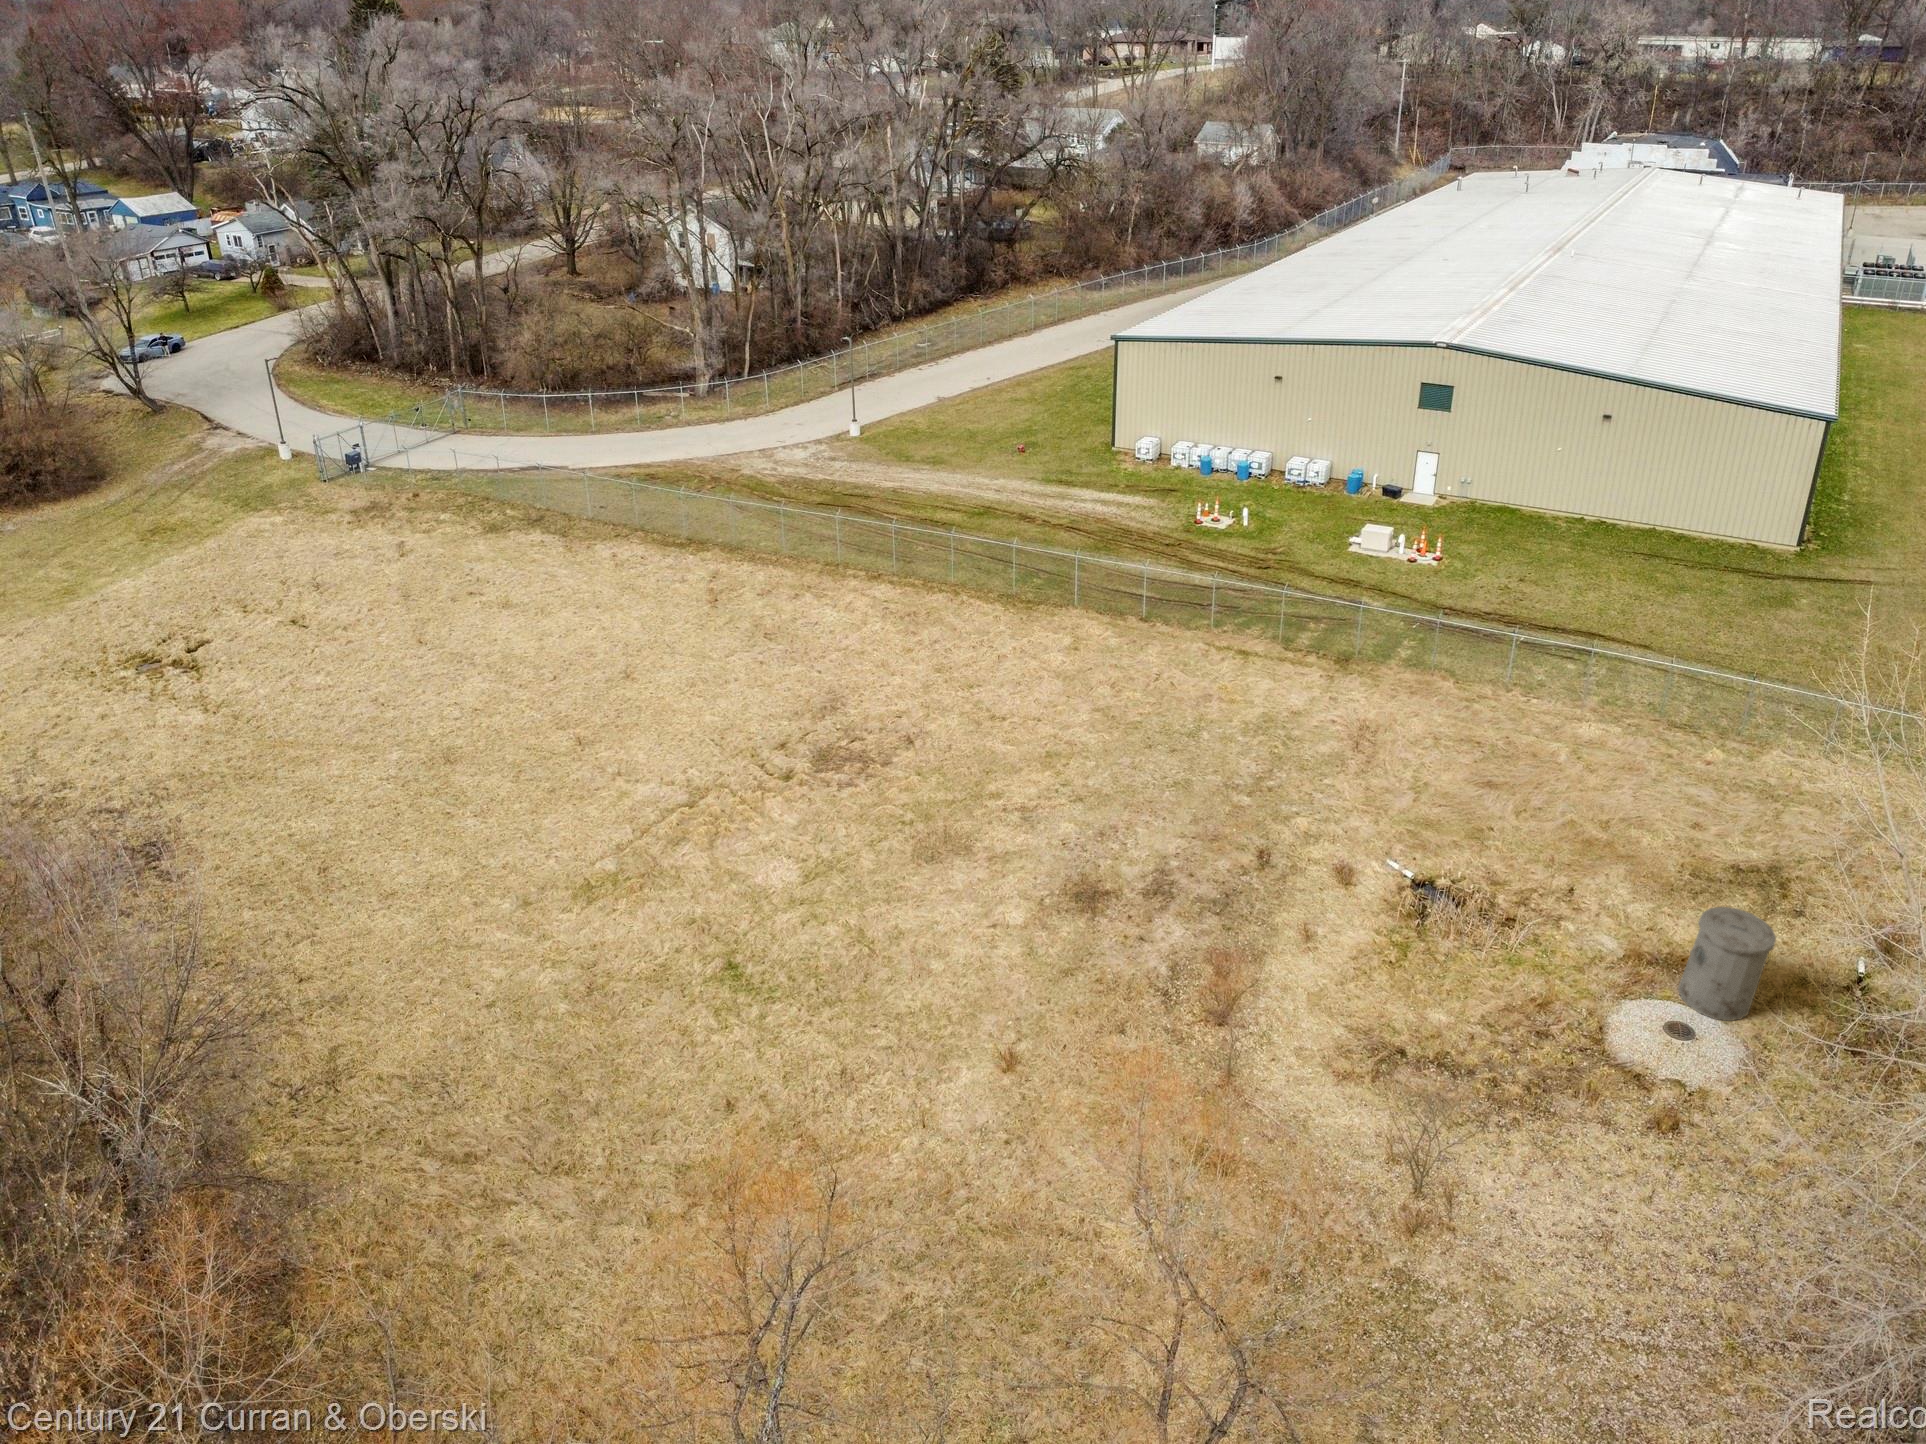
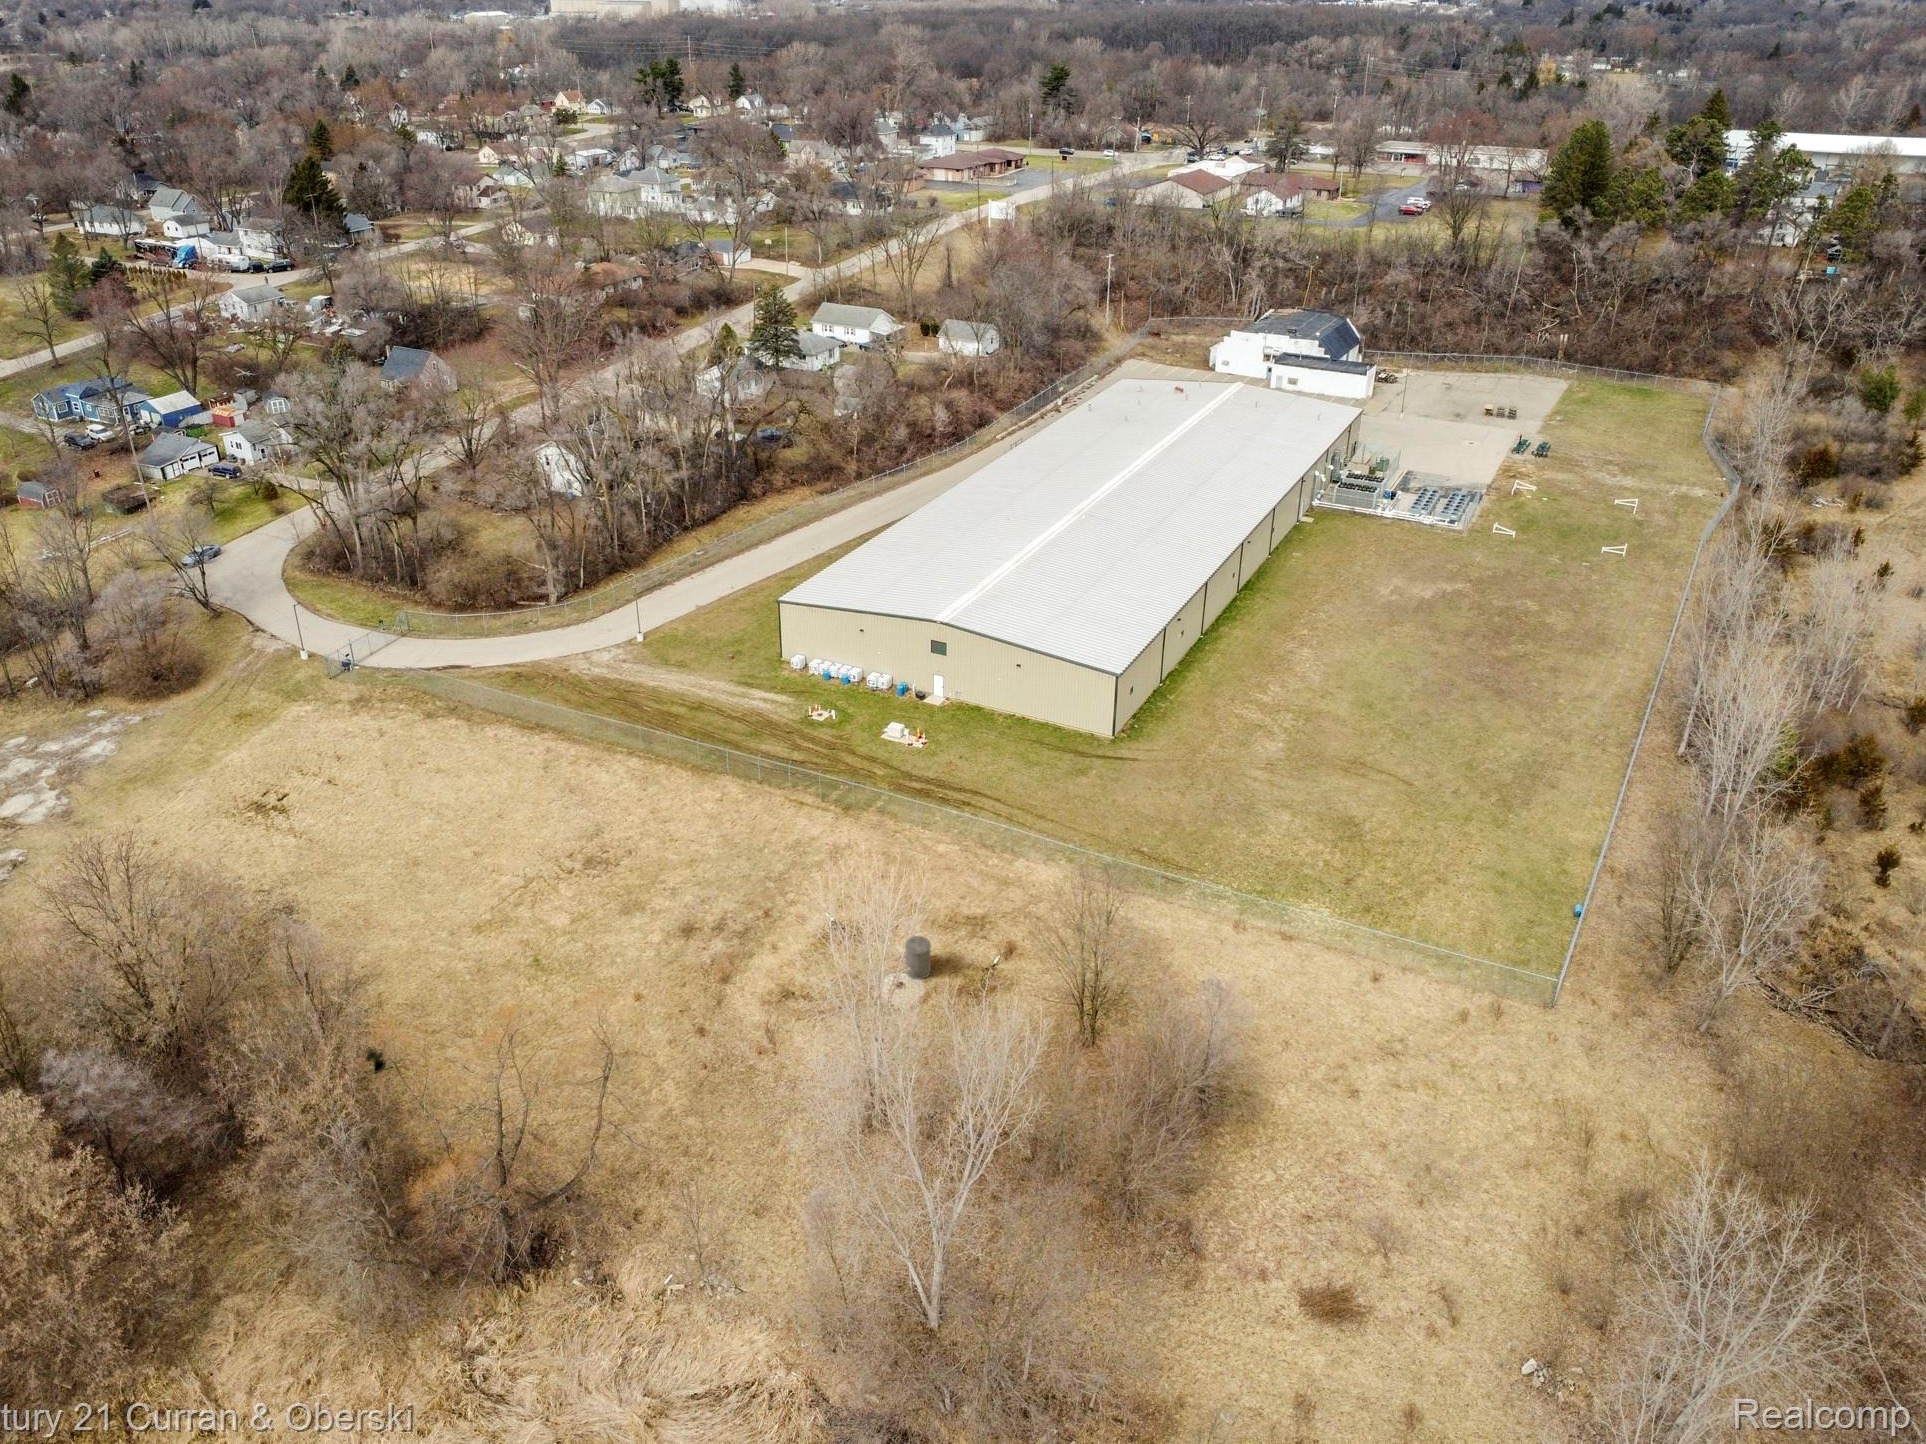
potted tree: none [248,1212,322,1291] -> present [364,1047,385,1073]

